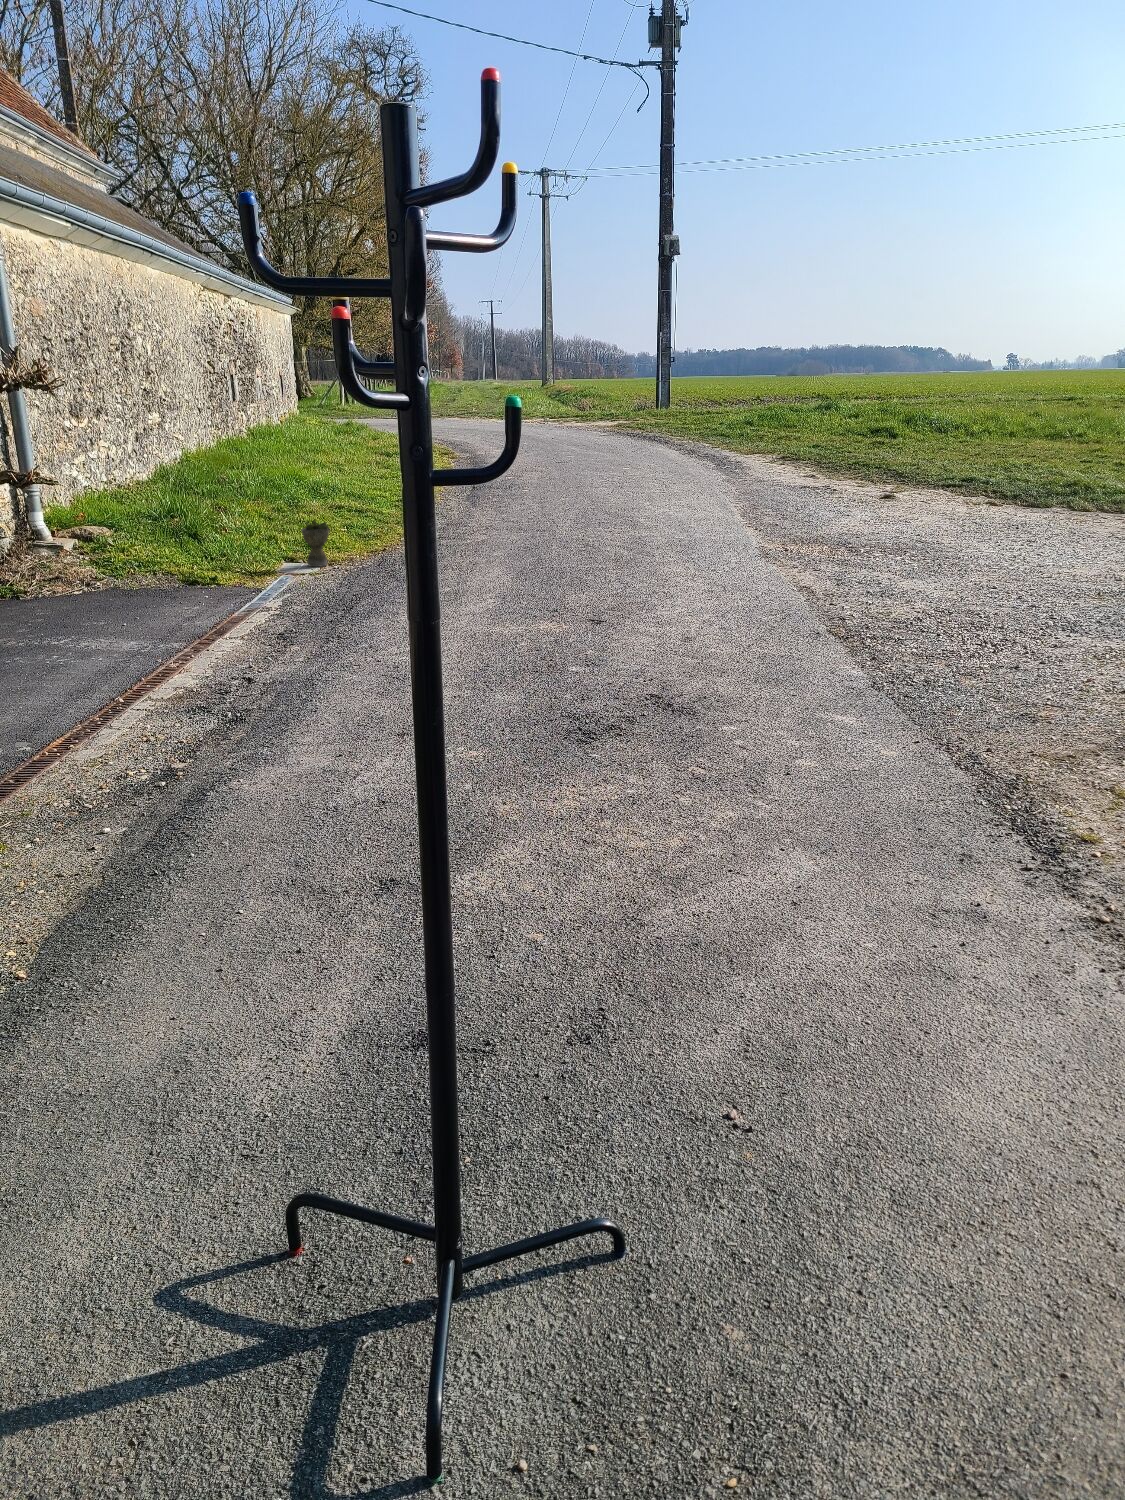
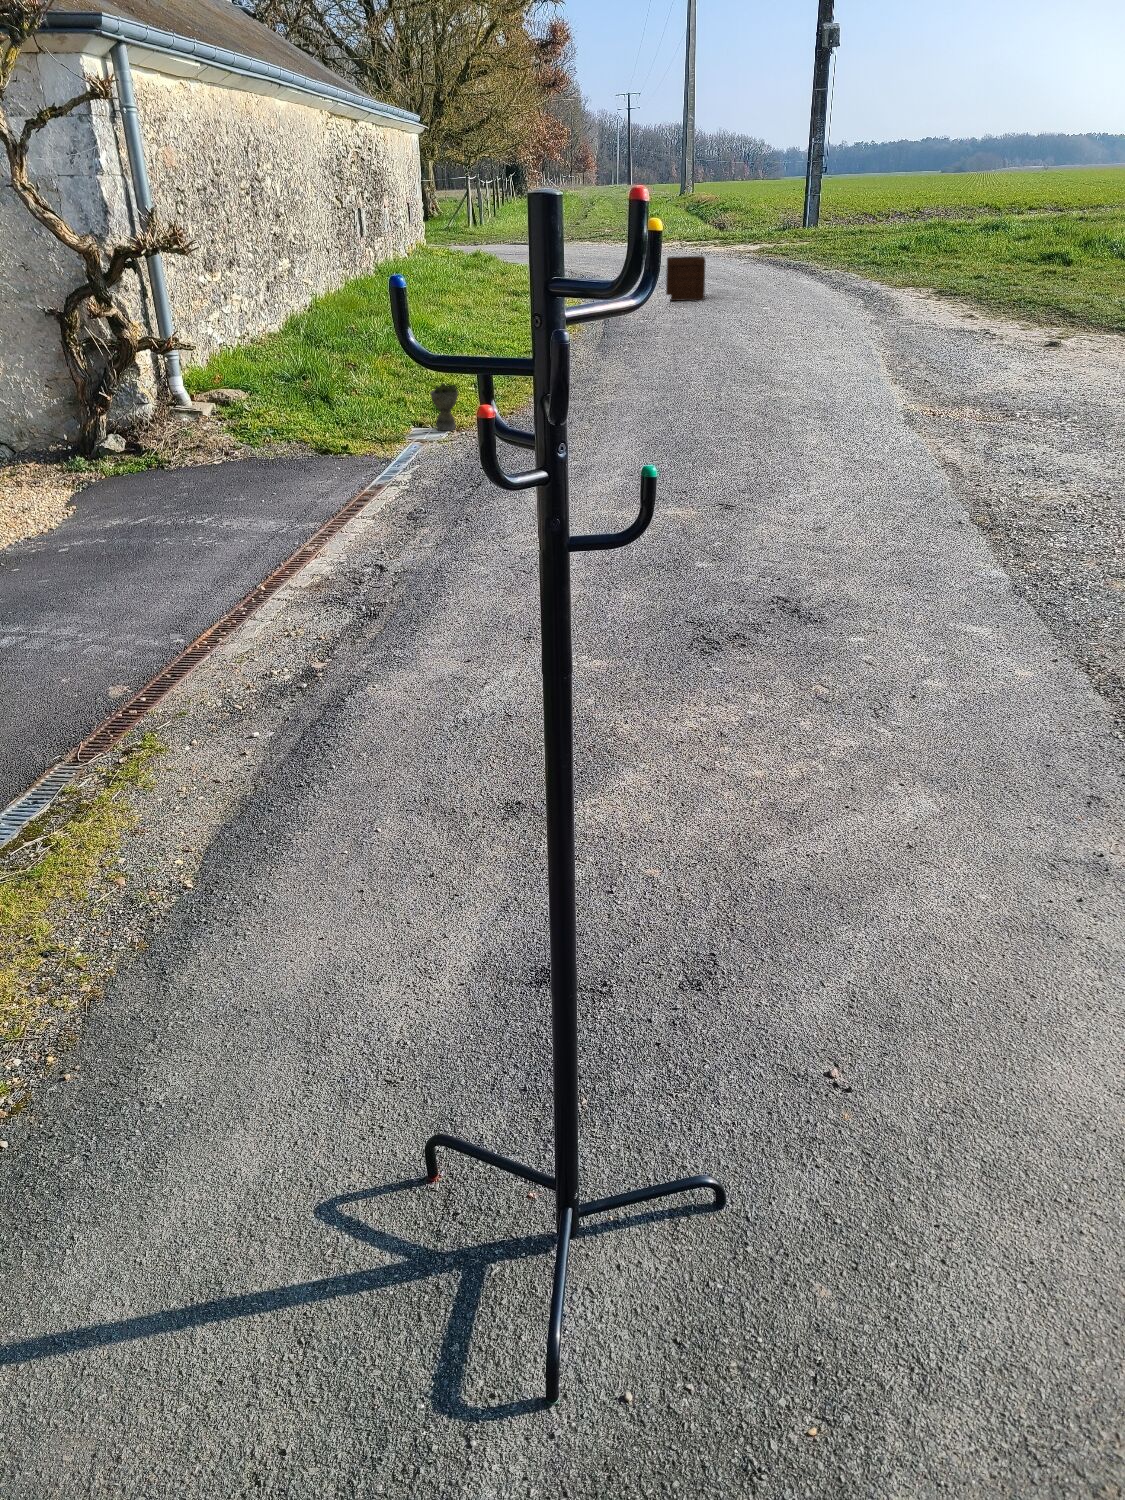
wooden crate: none [532,420,570,460] -> present [666,256,706,301]

